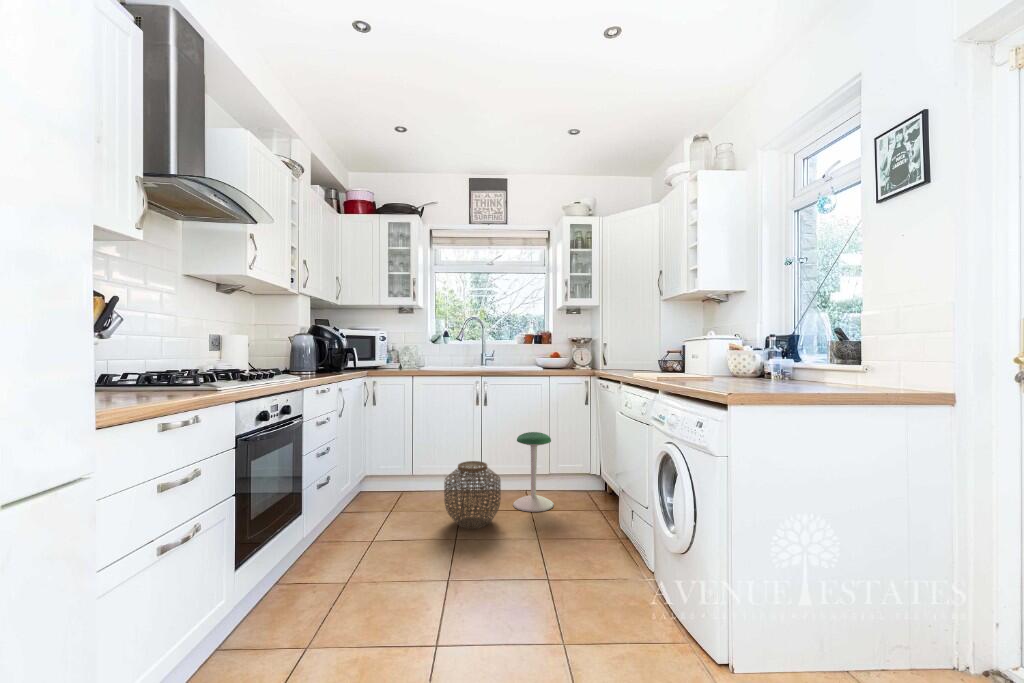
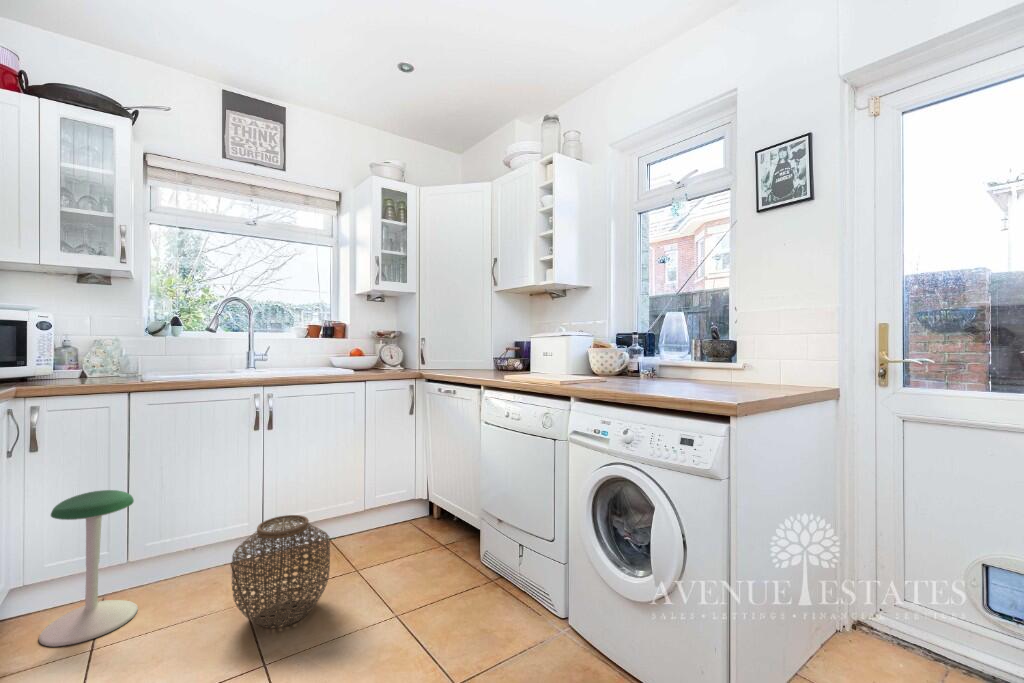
stool: present [513,432,554,512] -> present [39,490,138,646]

